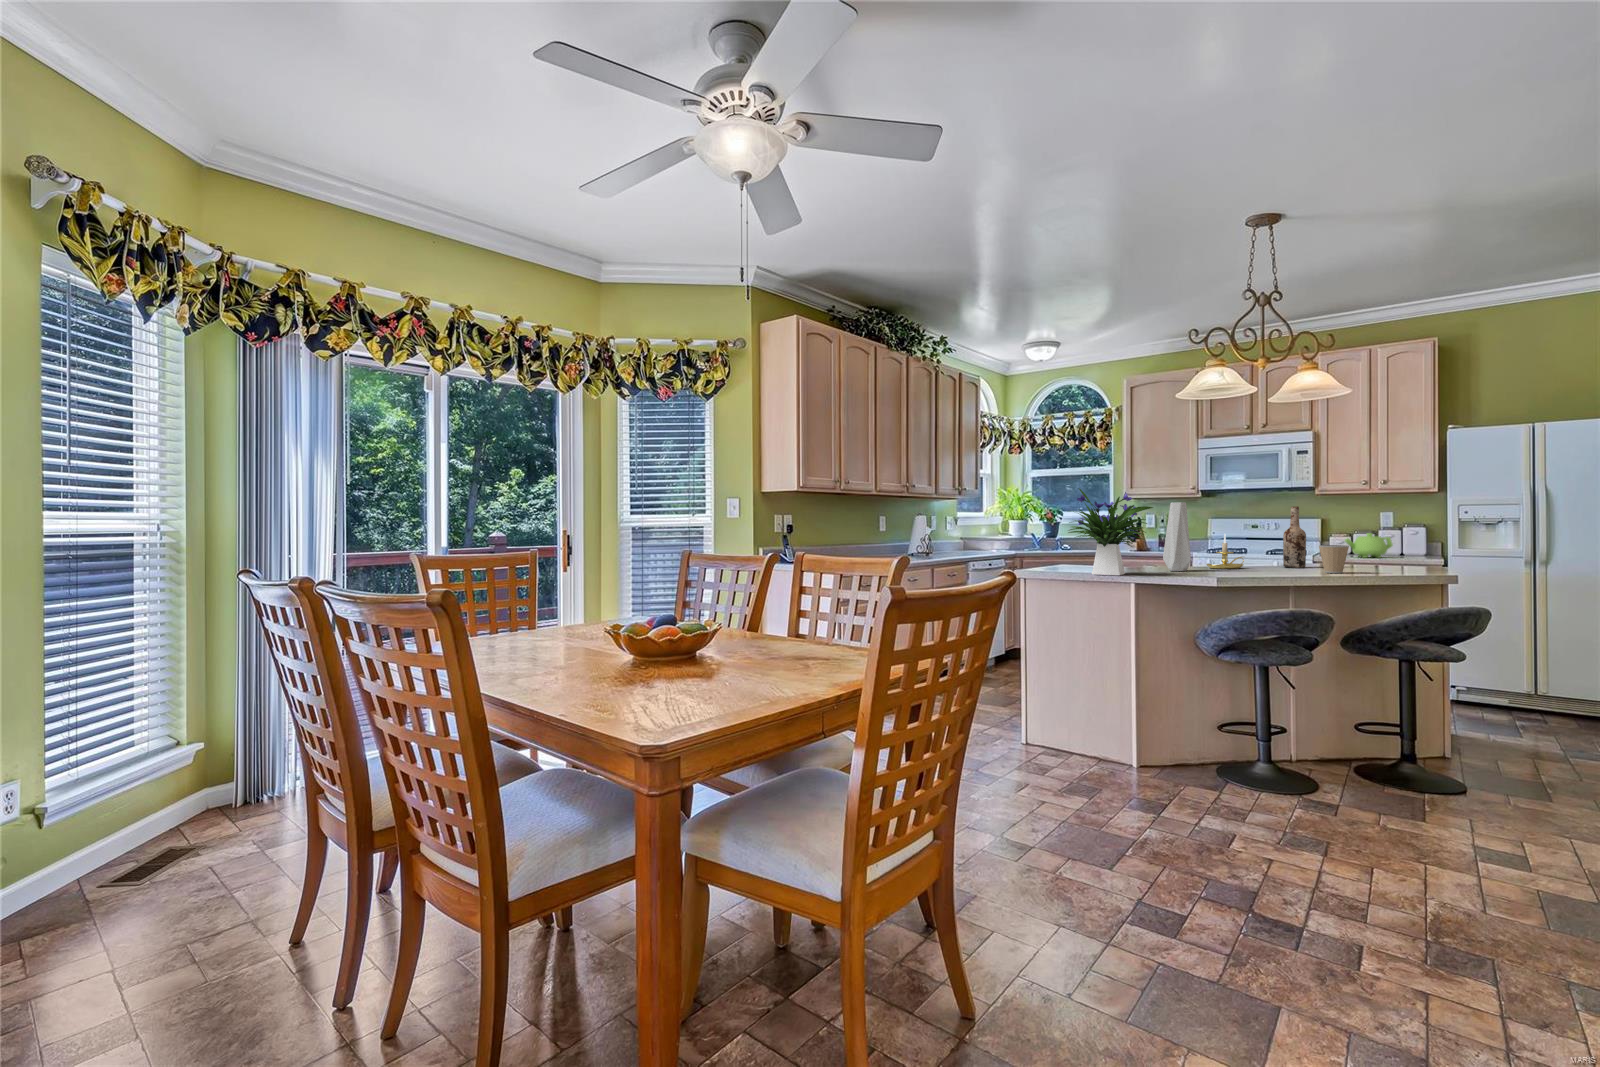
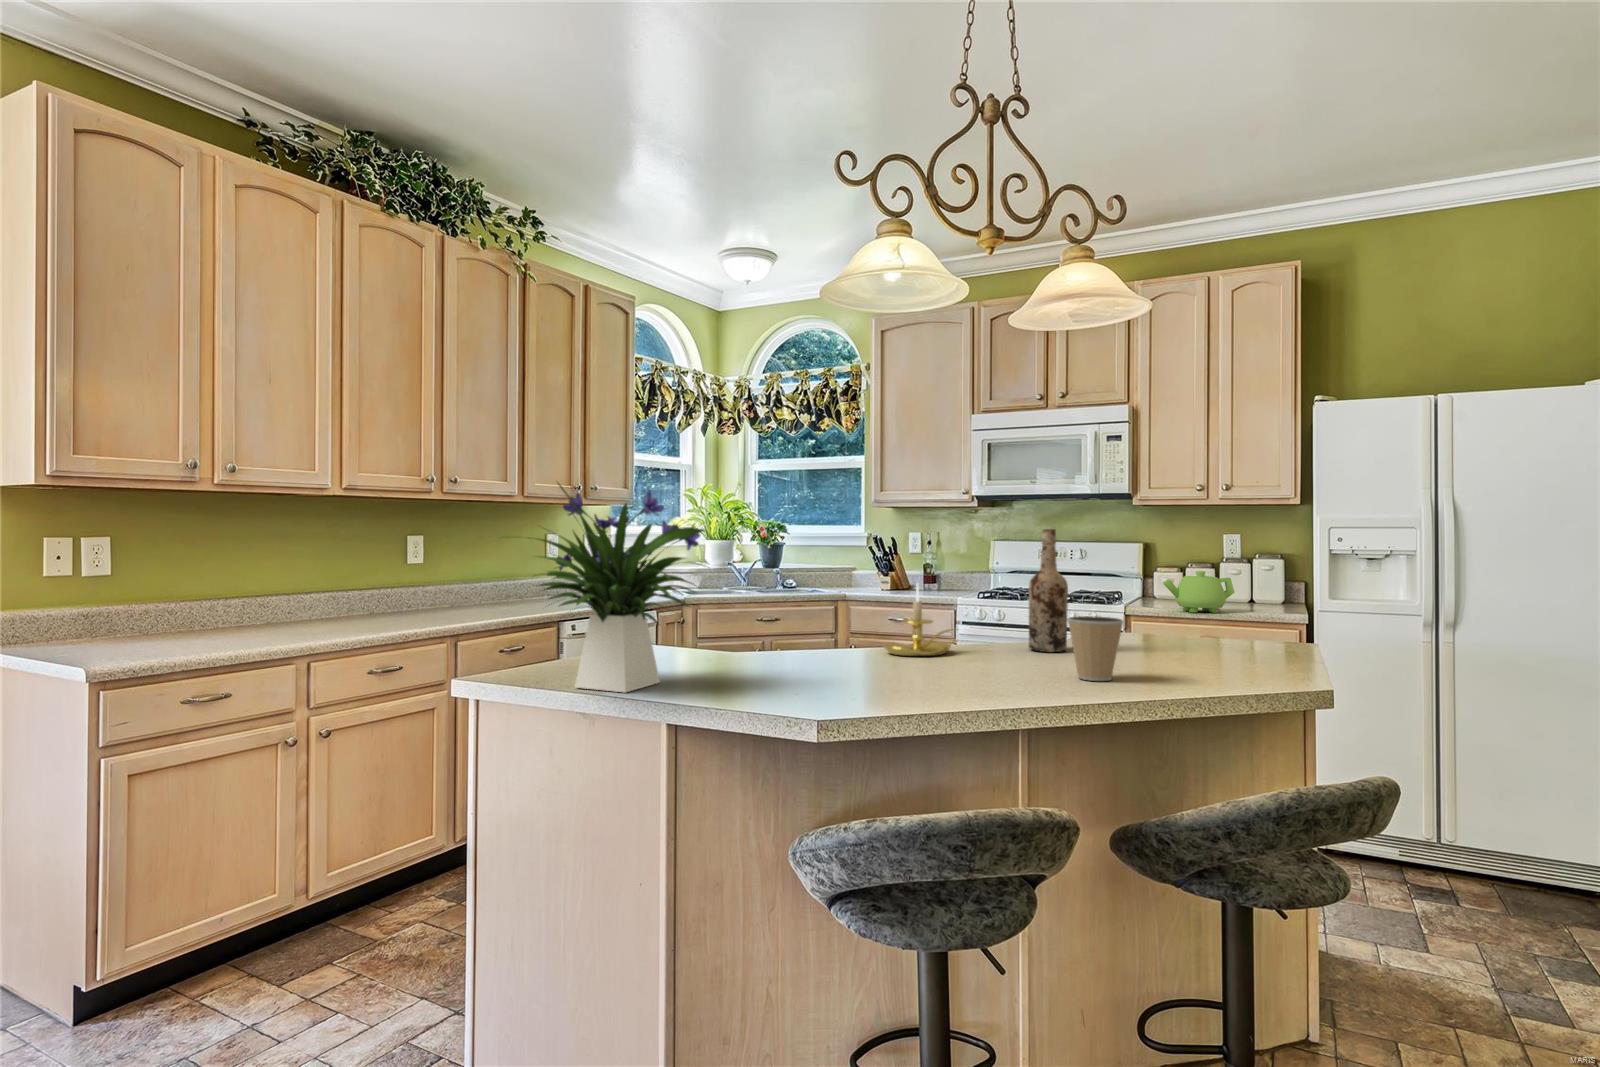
vase: present [1163,502,1191,571] -> none [777,518,830,668]

